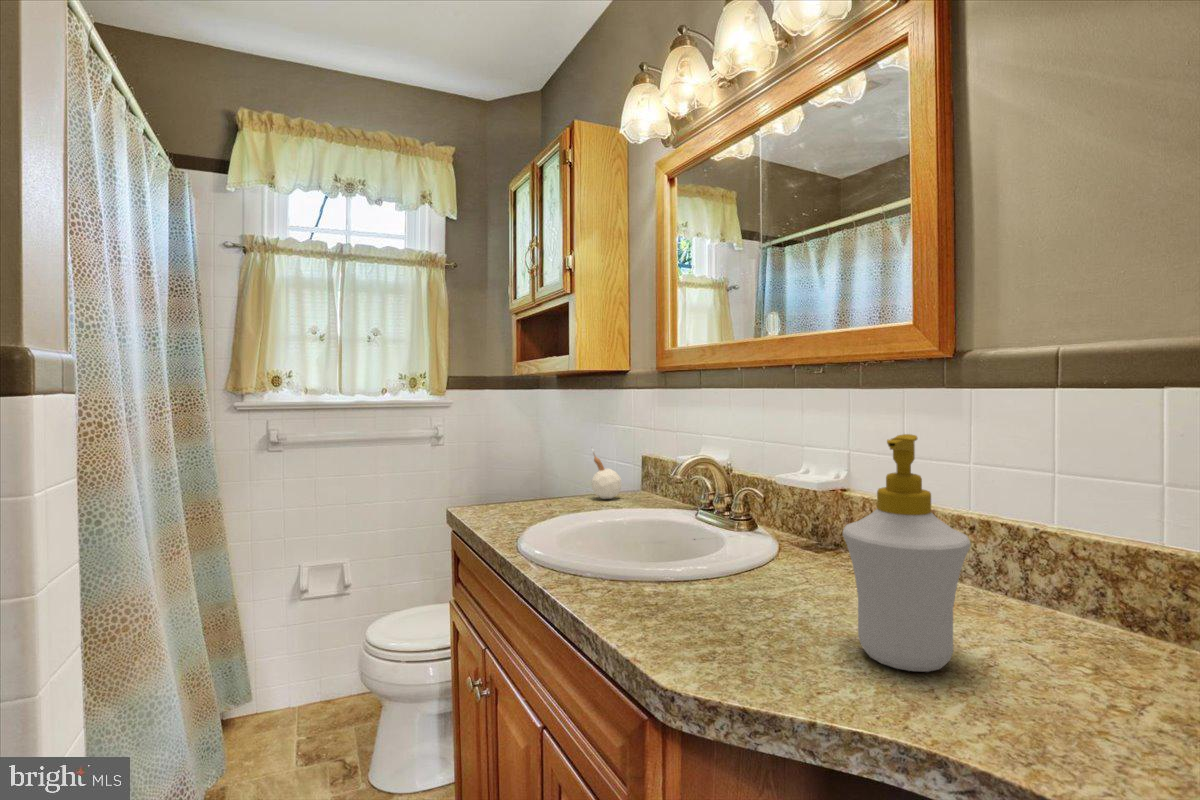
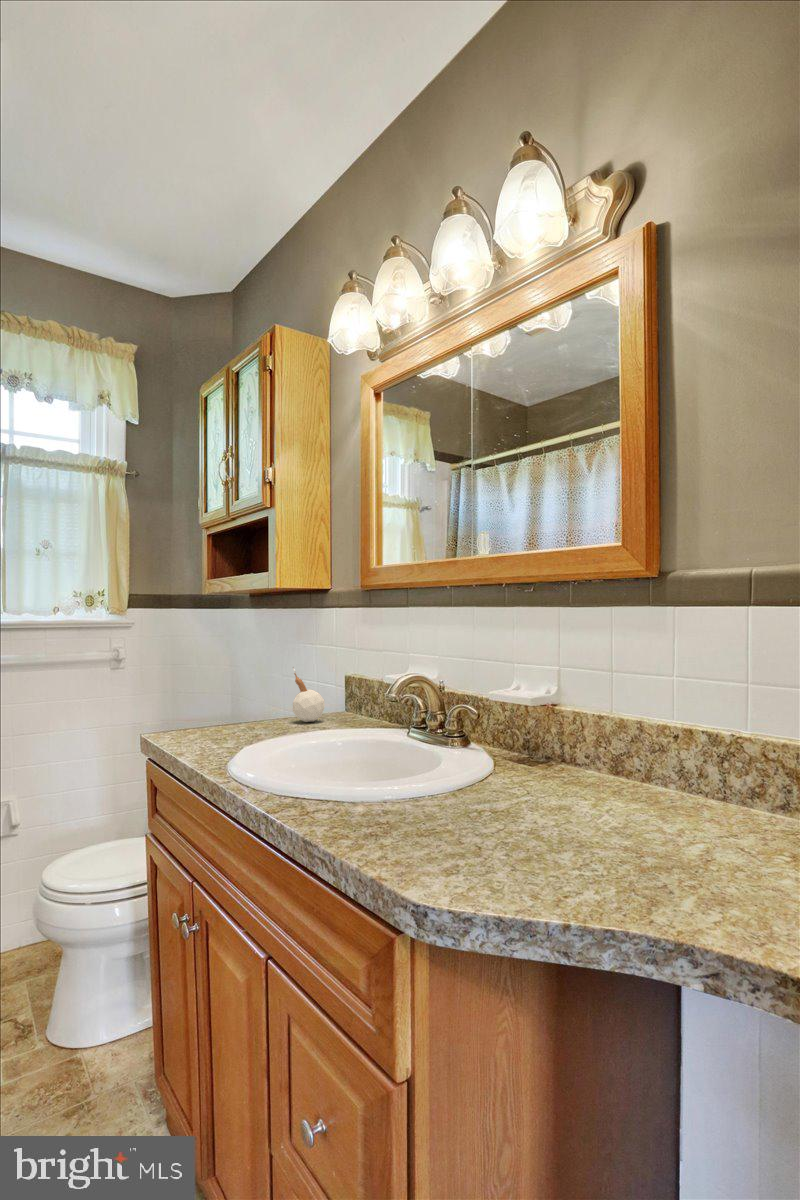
soap bottle: present [843,434,971,672] -> none [578,645,693,870]

